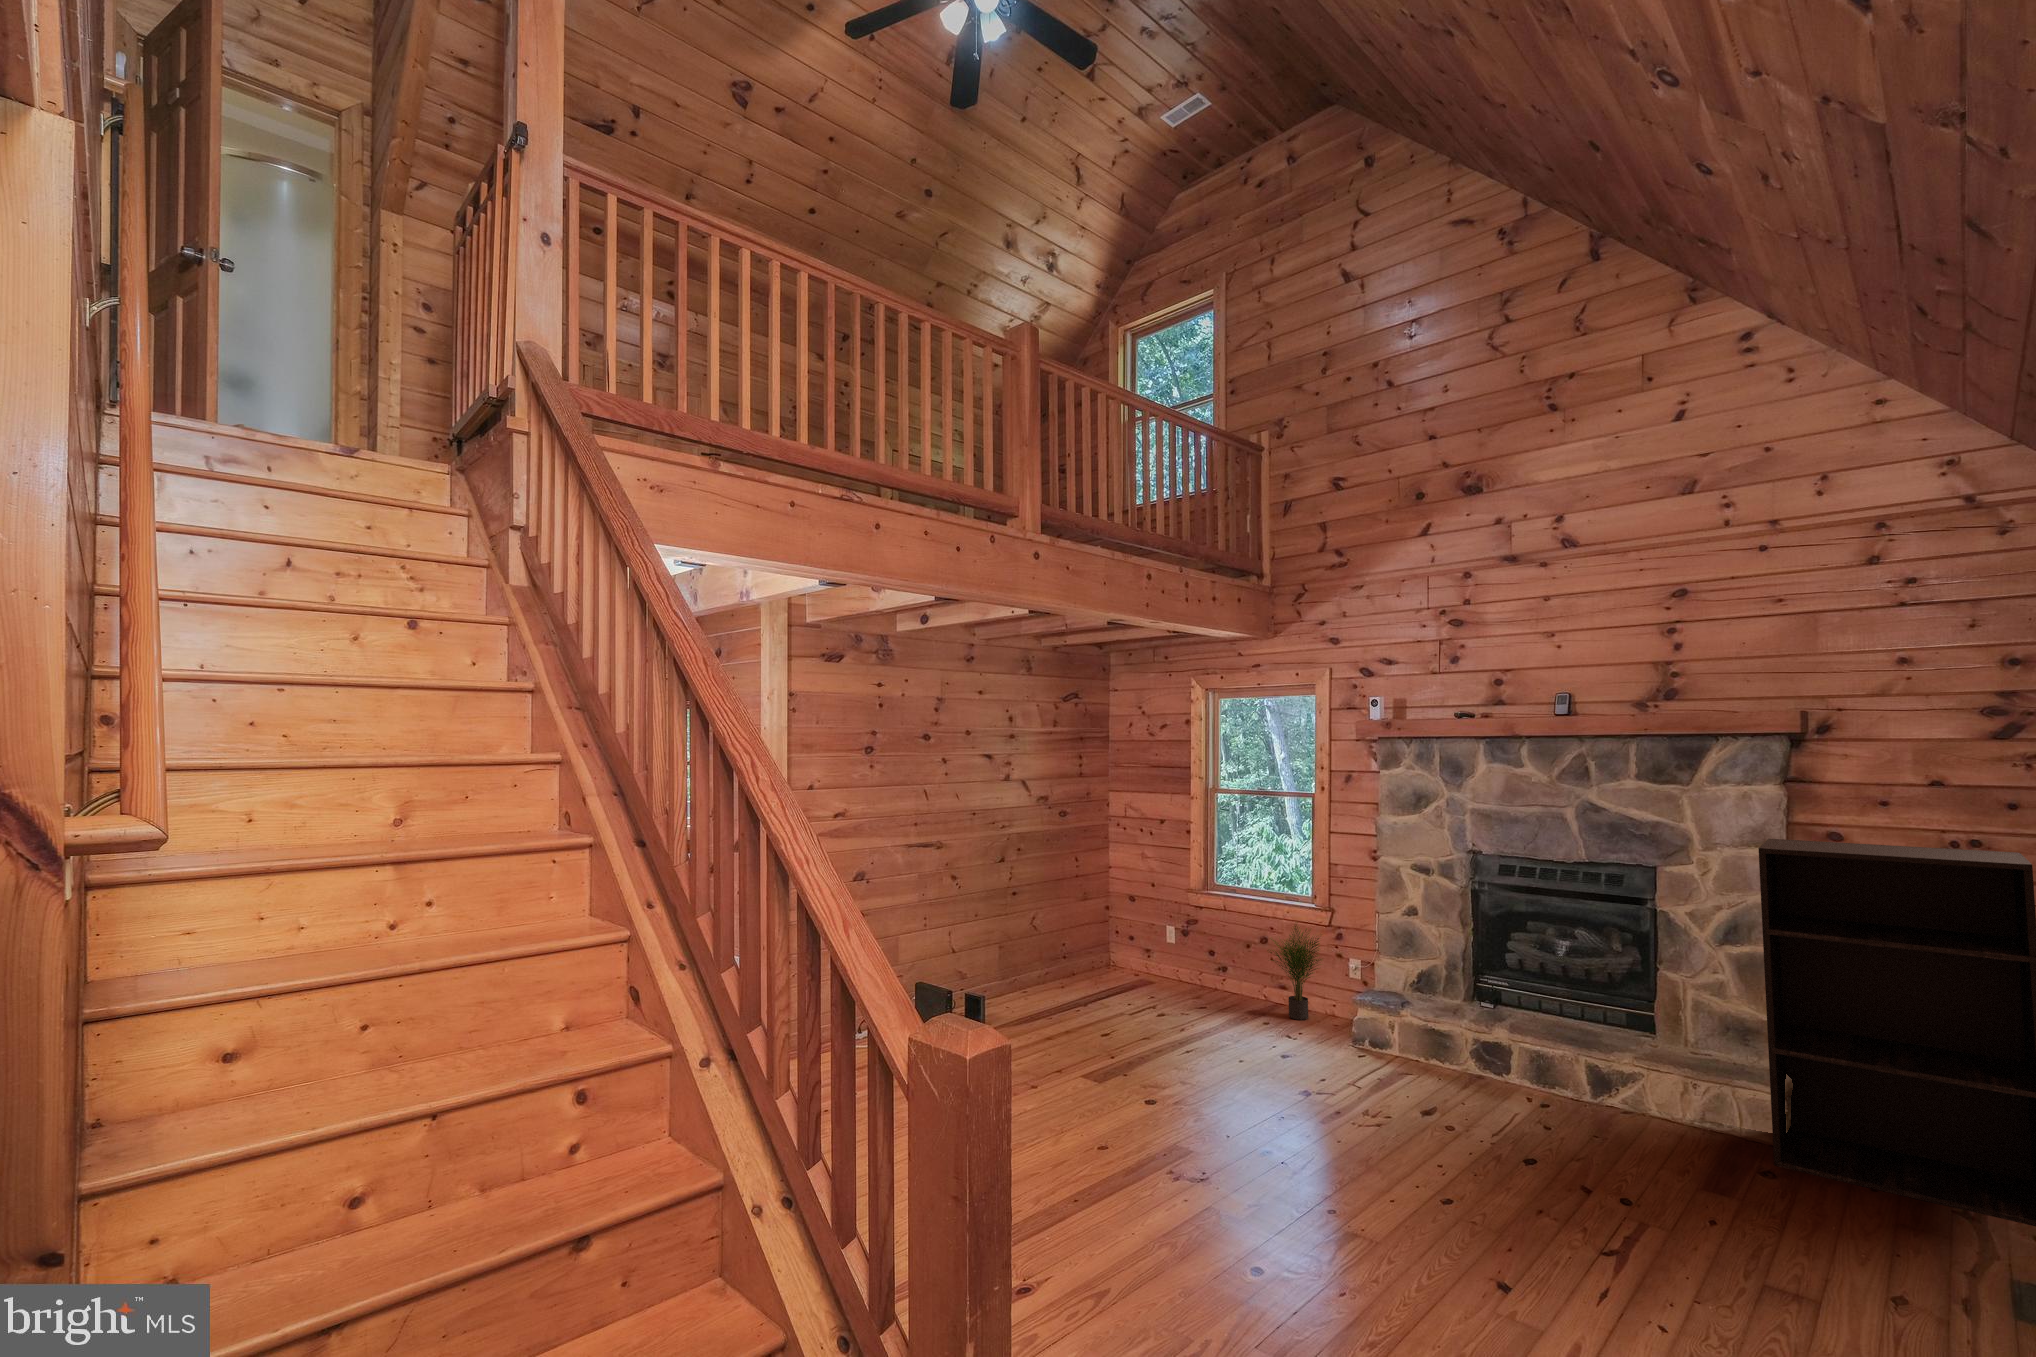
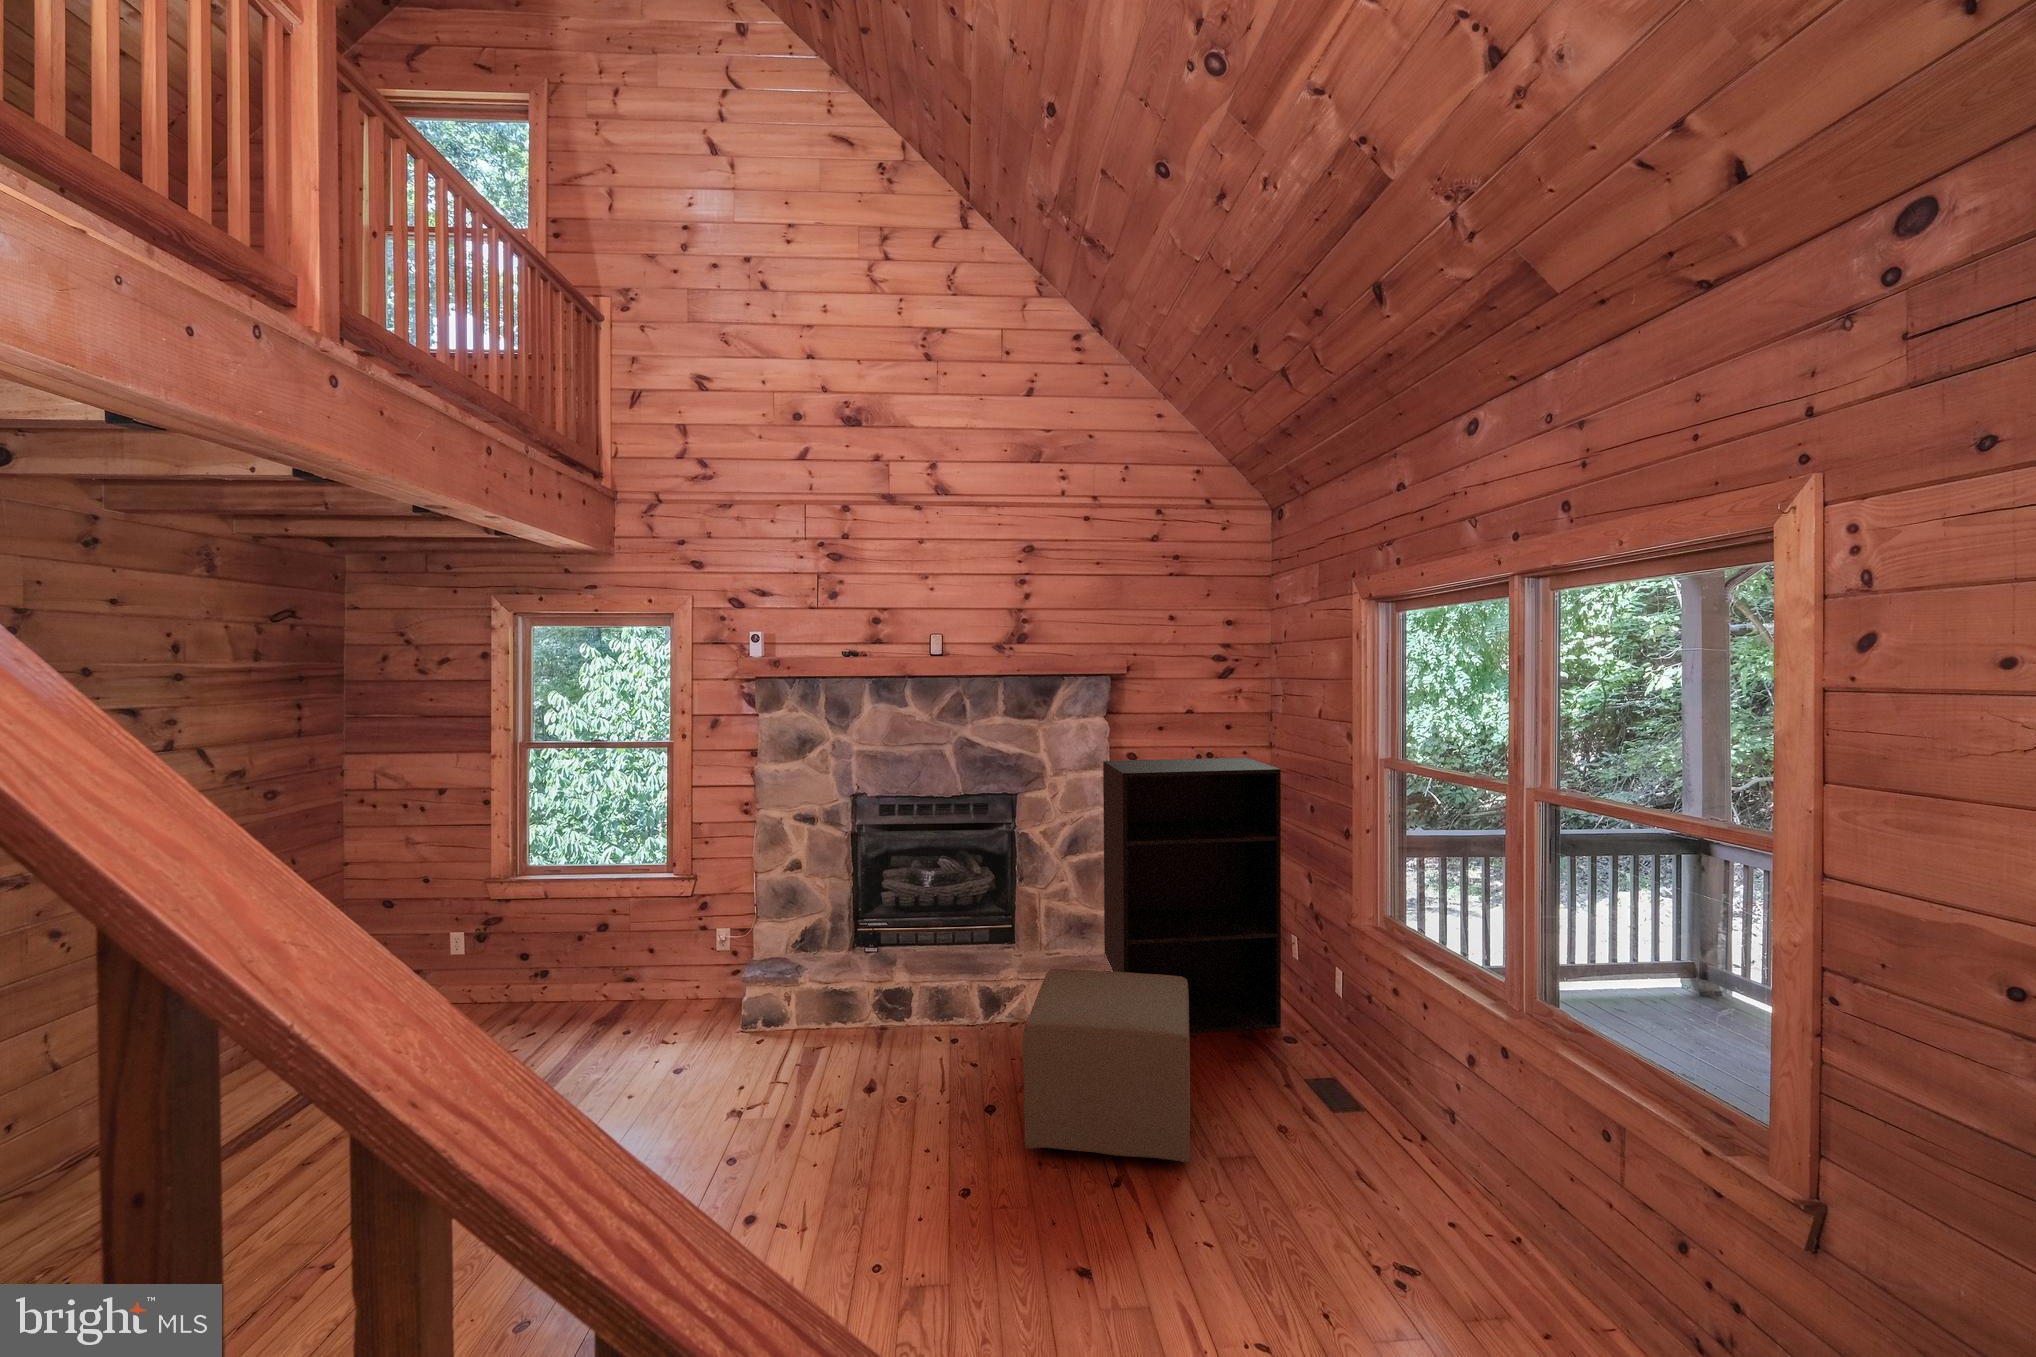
potted plant: present [1270,926,1321,1020] -> none [609,897,691,1013]
ottoman: none [1548,1042,1809,1262] -> present [1023,969,1190,1163]

